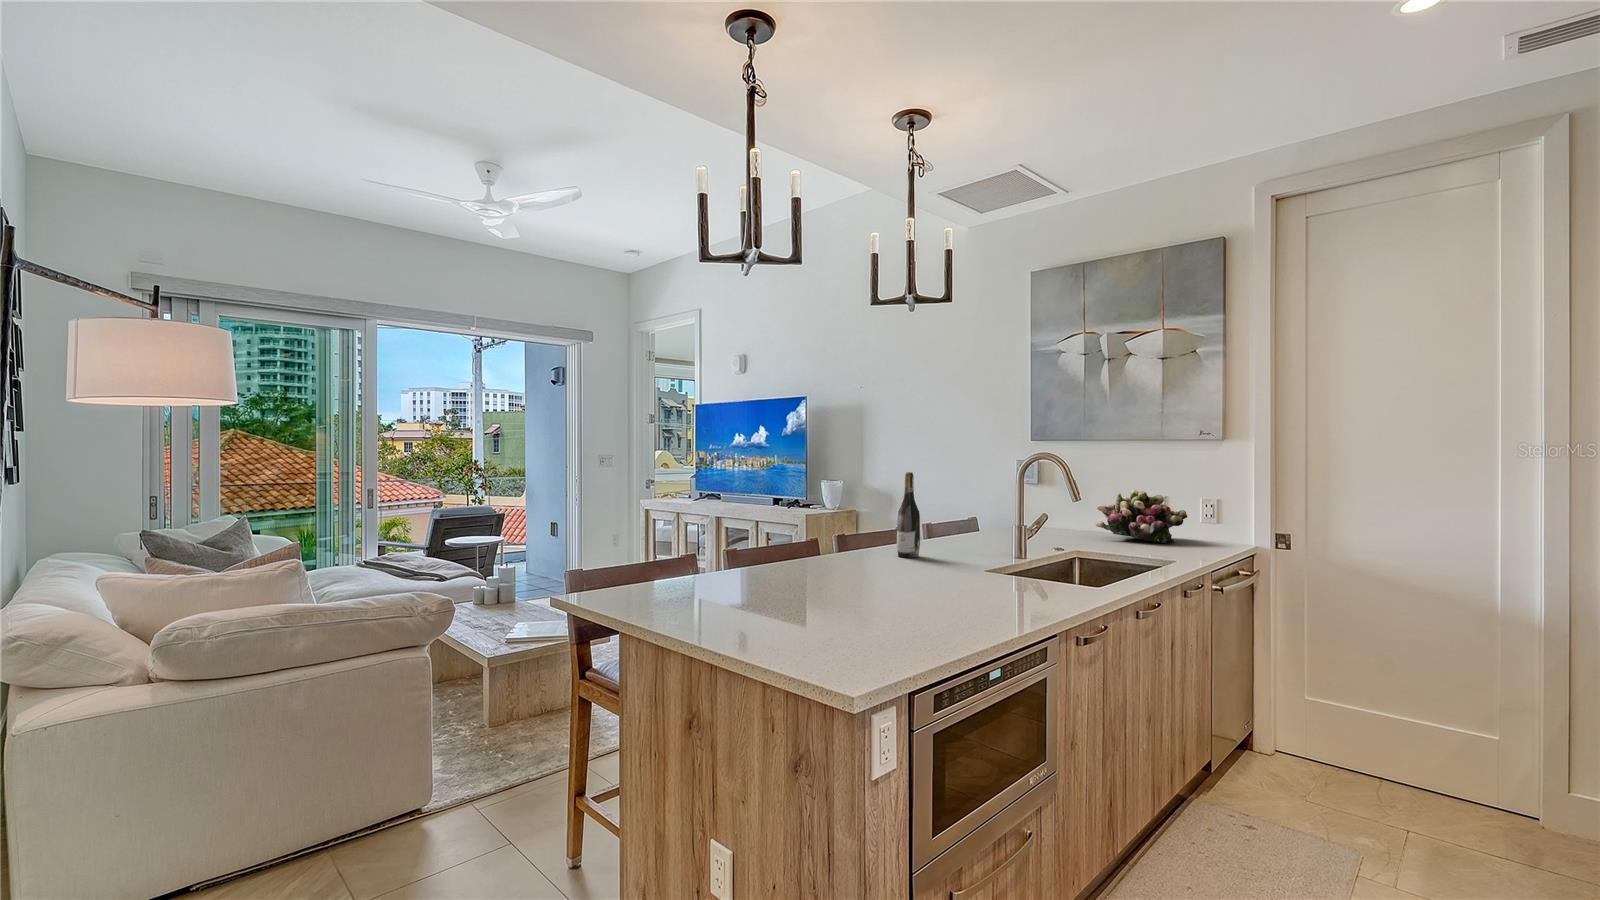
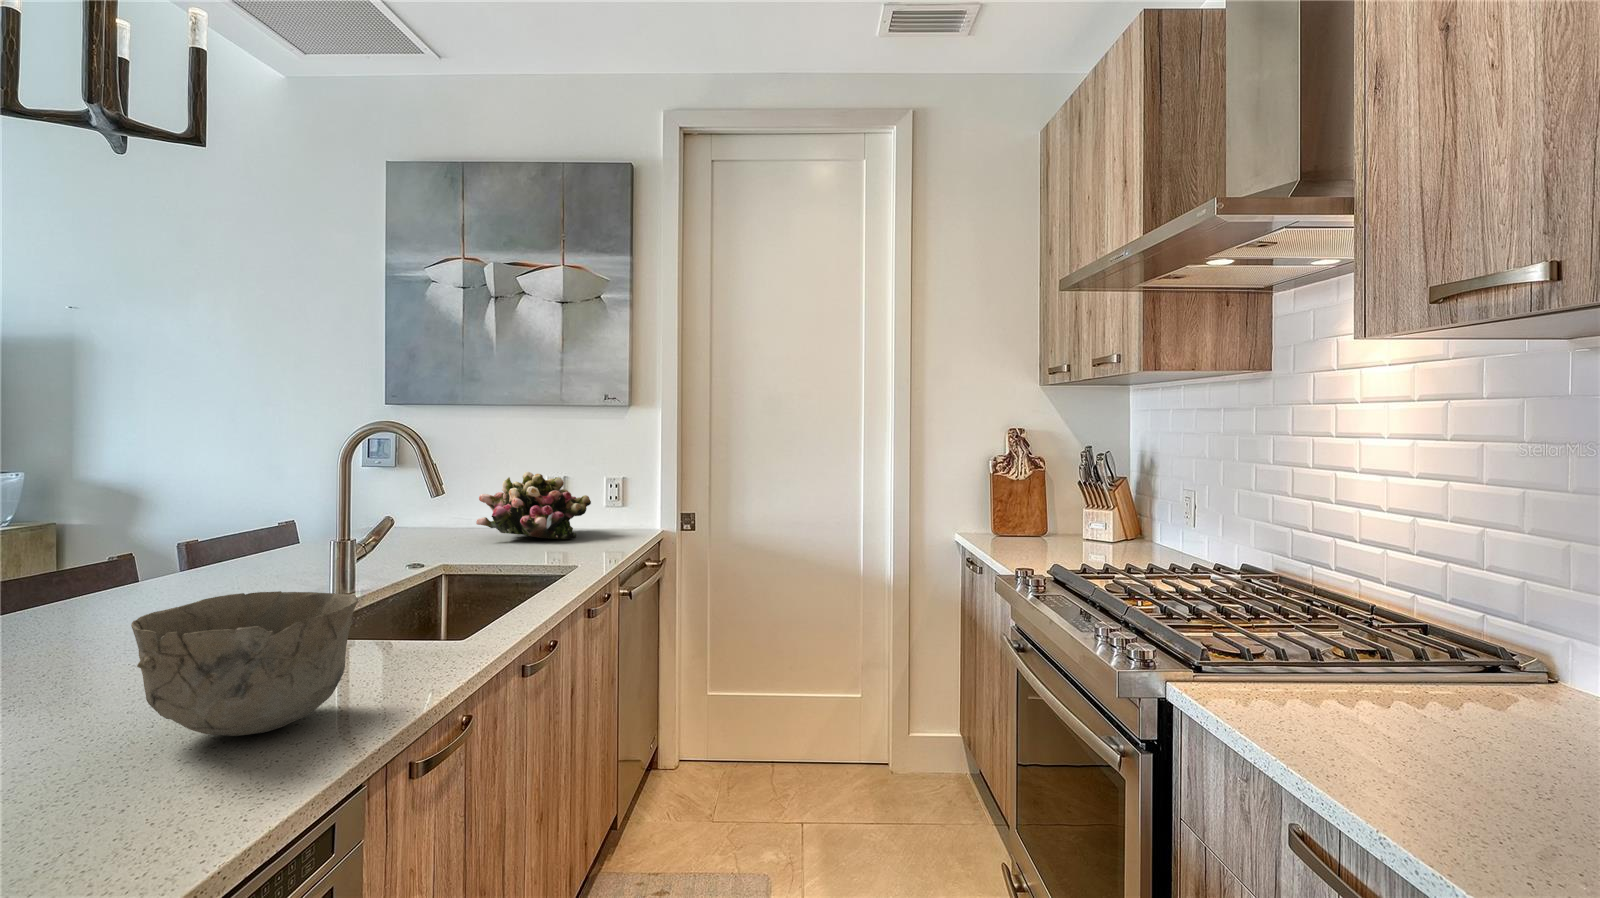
wine bottle: present [897,472,920,557] -> none [70,458,130,625]
bowl: none [956,540,1051,608] -> present [131,591,358,736]

